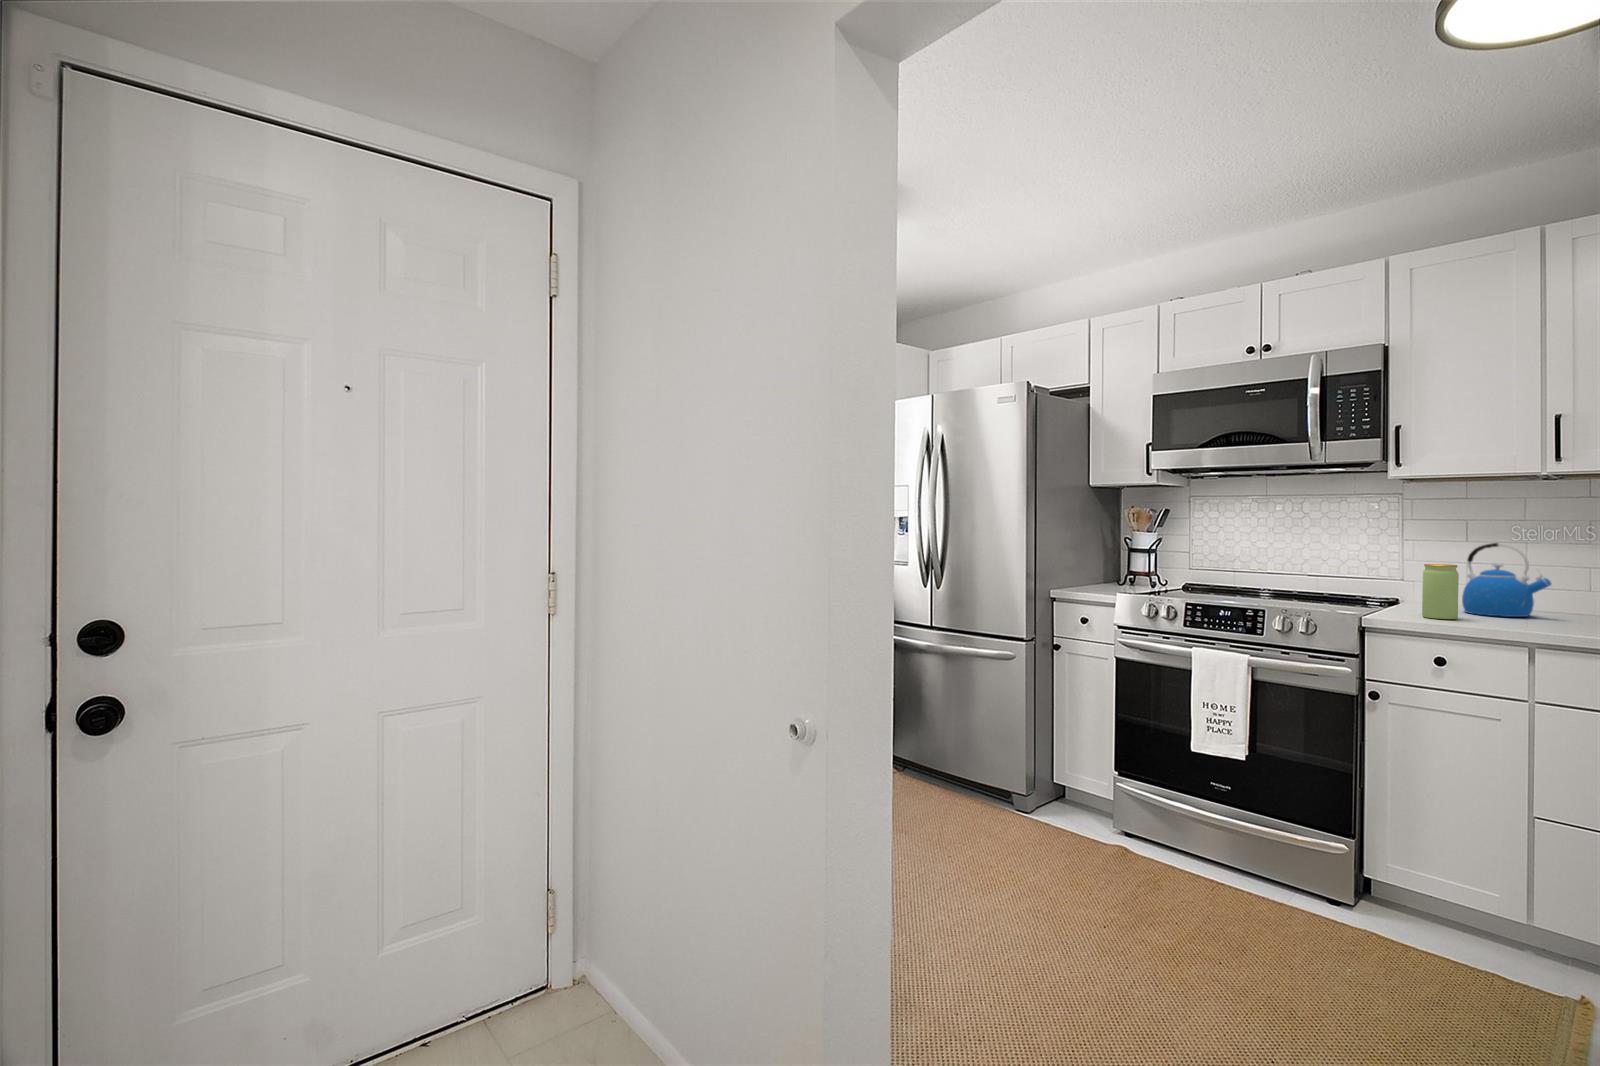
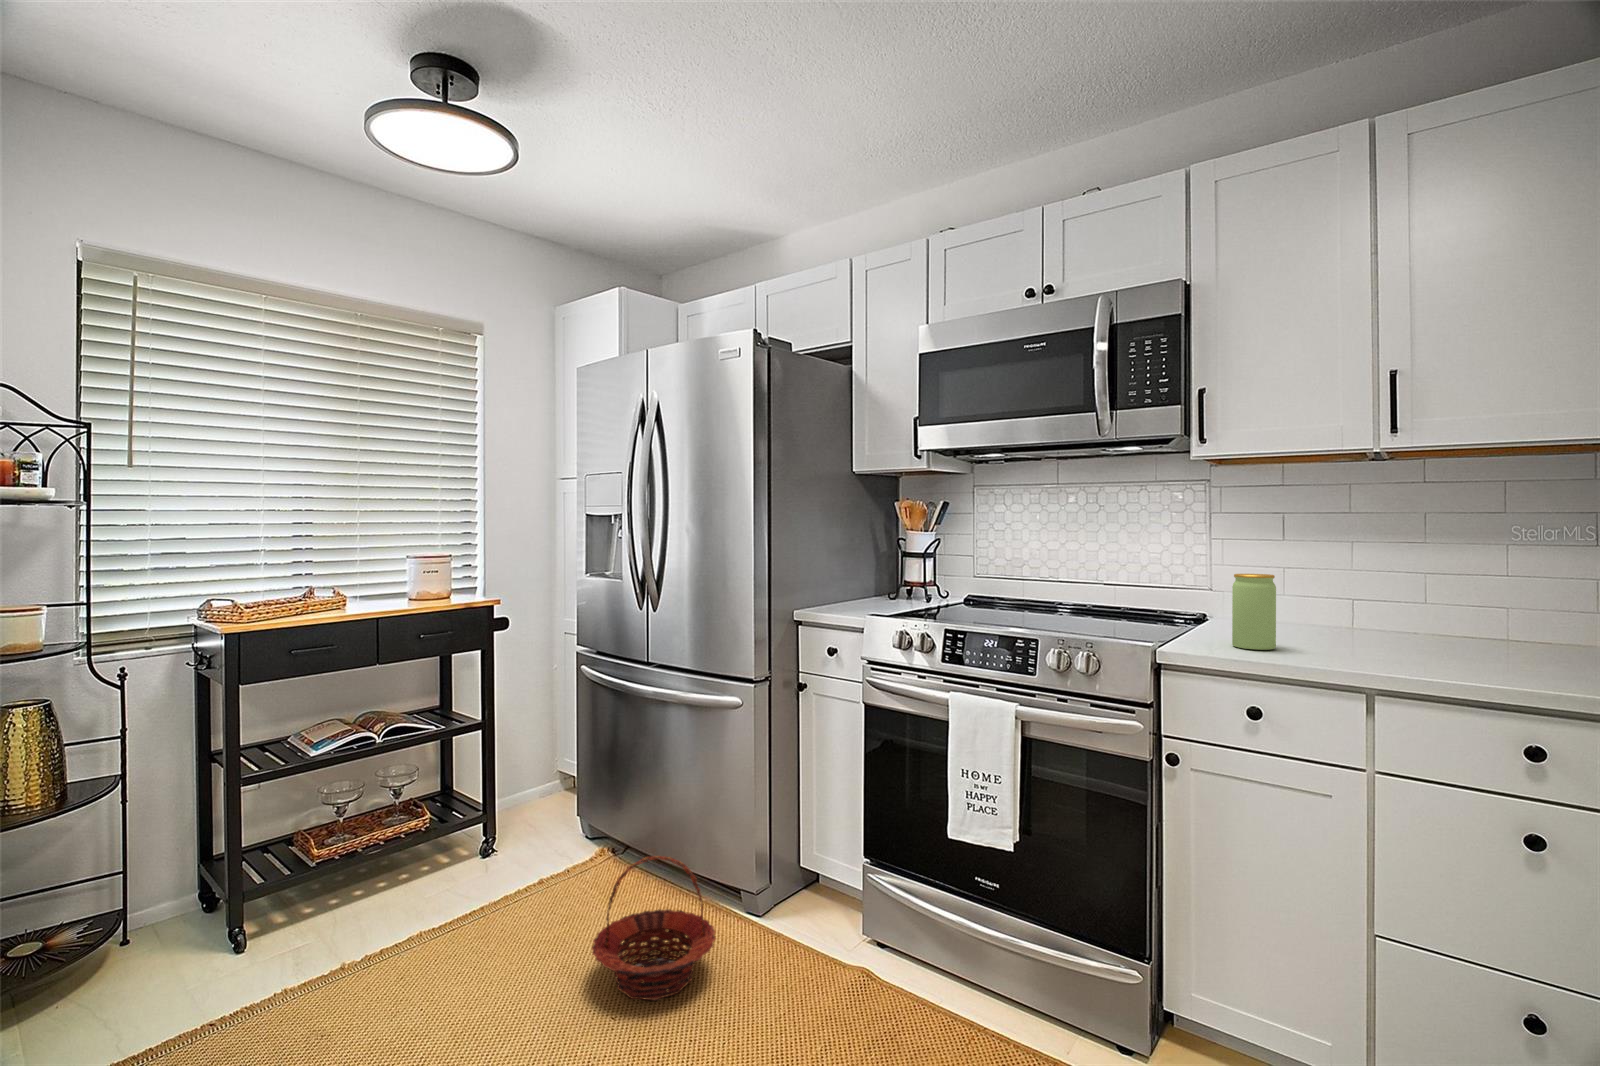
kettle: present [1462,543,1551,617] -> none [1281,544,1387,643]
basket: none [925,757,1013,853] -> present [592,856,716,1000]

